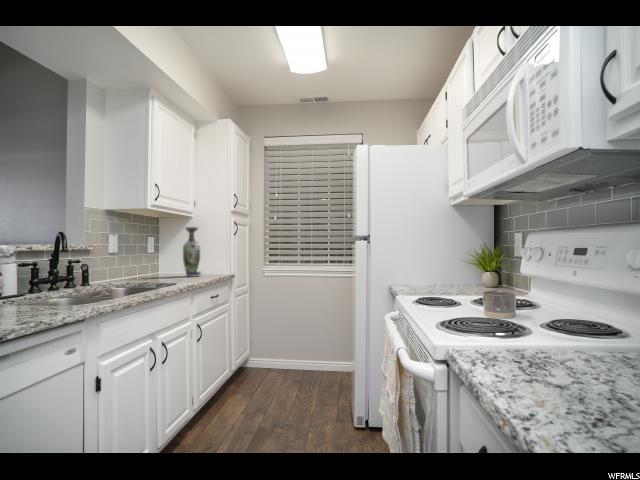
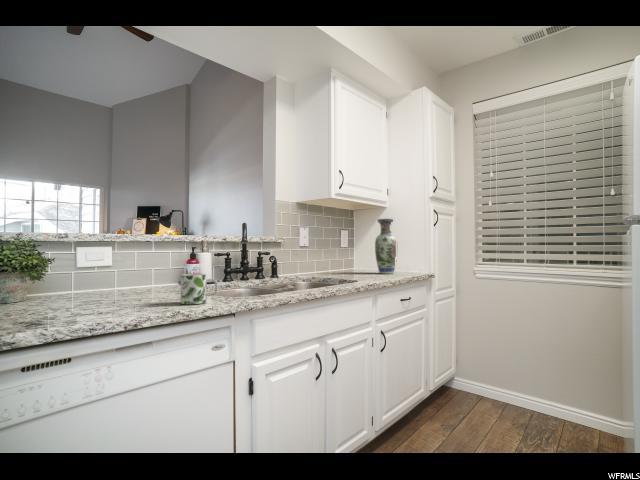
mug: none [27,286,68,315] -> present [181,274,218,304]

